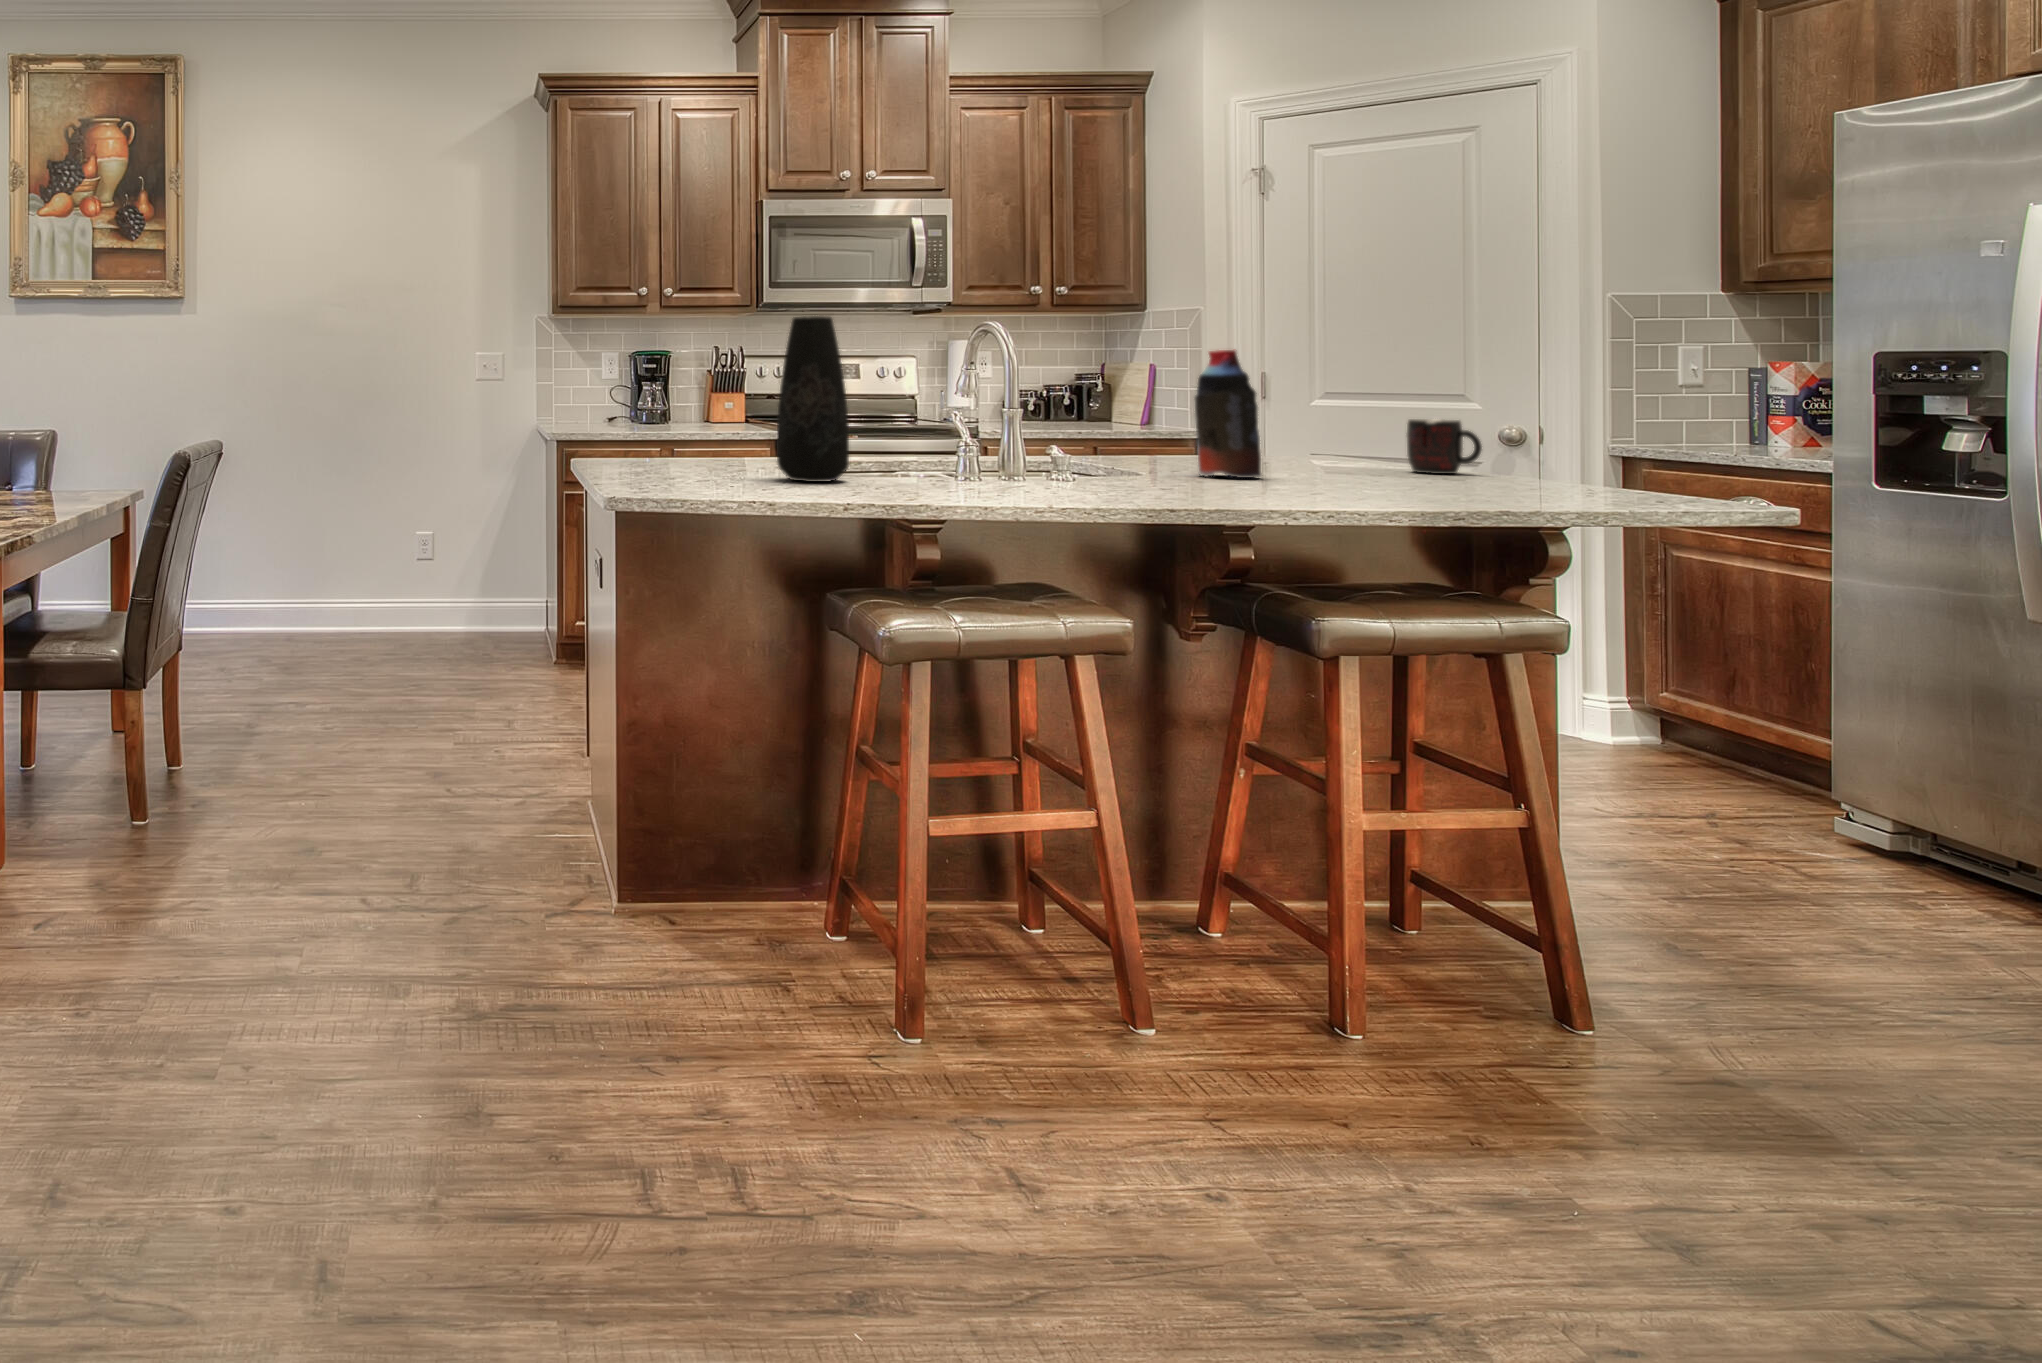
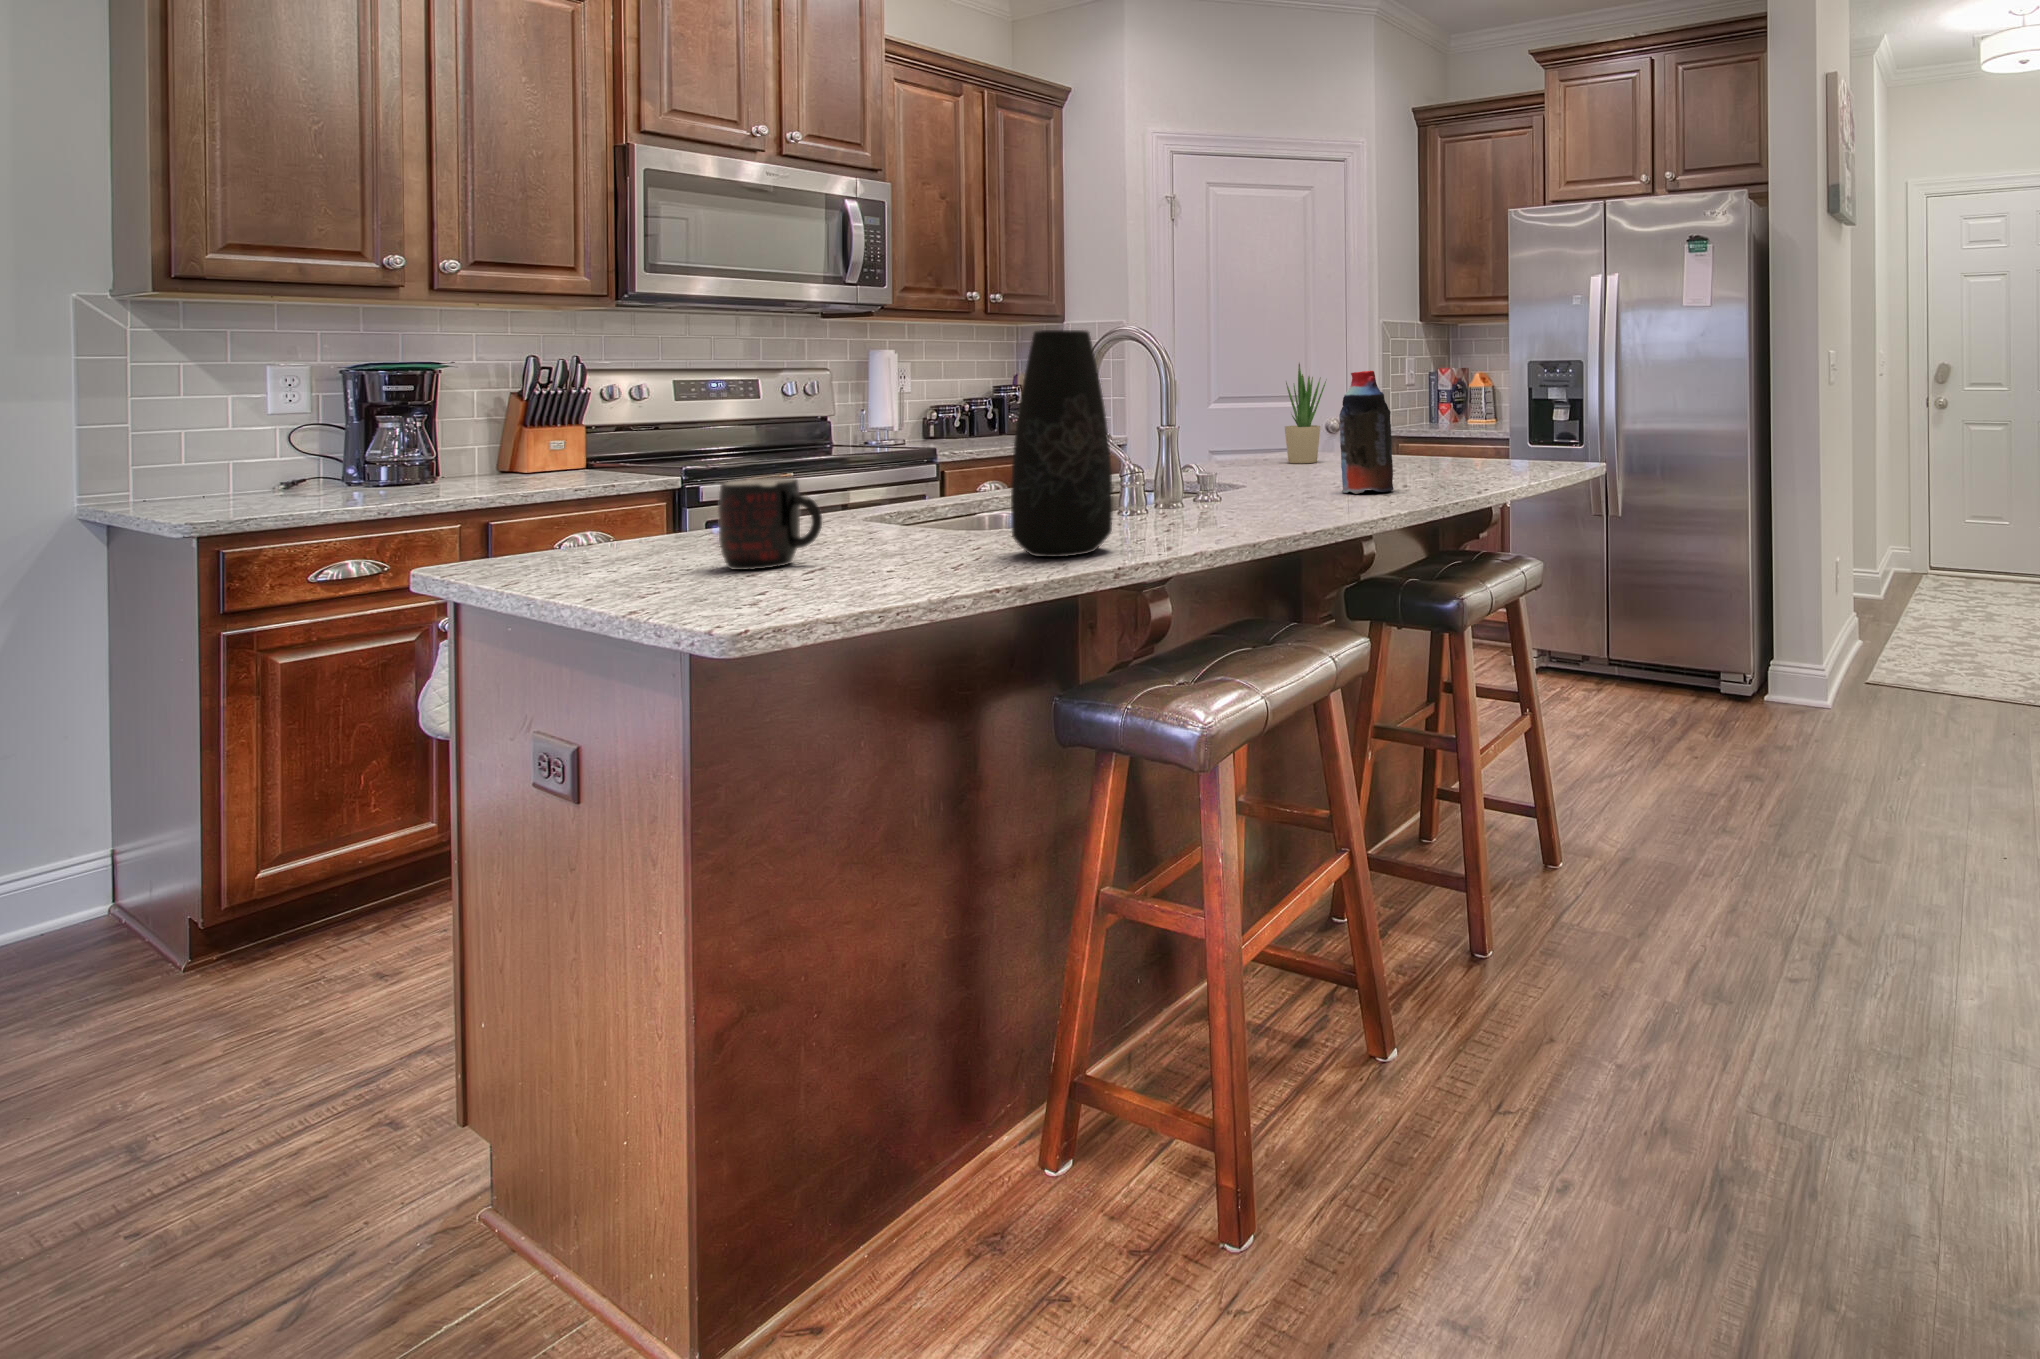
potted plant: none [1271,344,1325,456] -> present [1285,363,1326,463]
mug: present [1406,419,1482,474] -> present [718,478,822,570]

